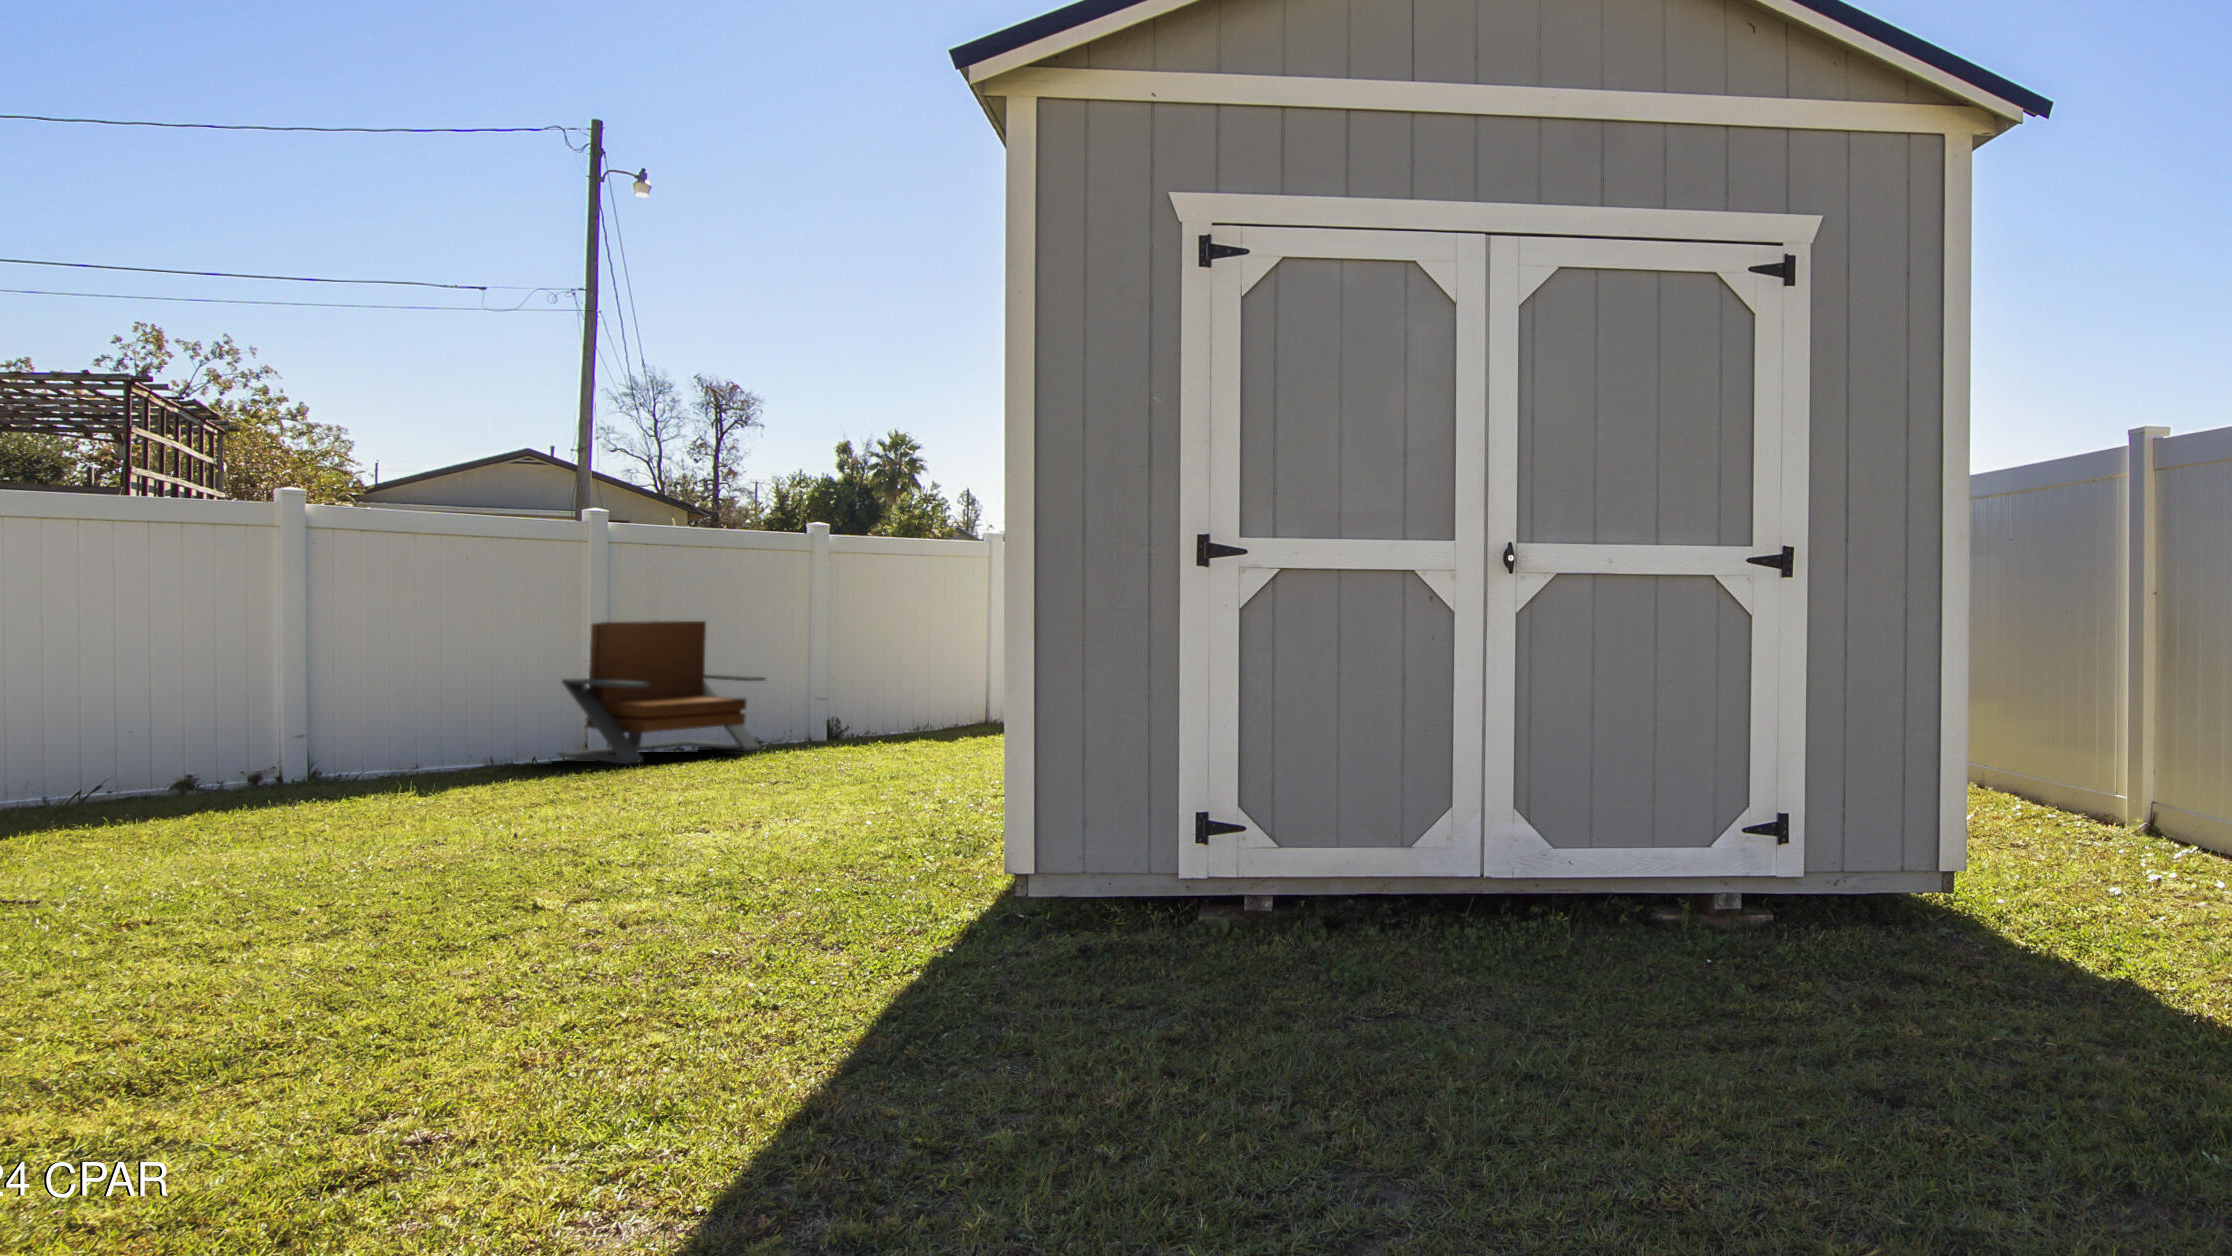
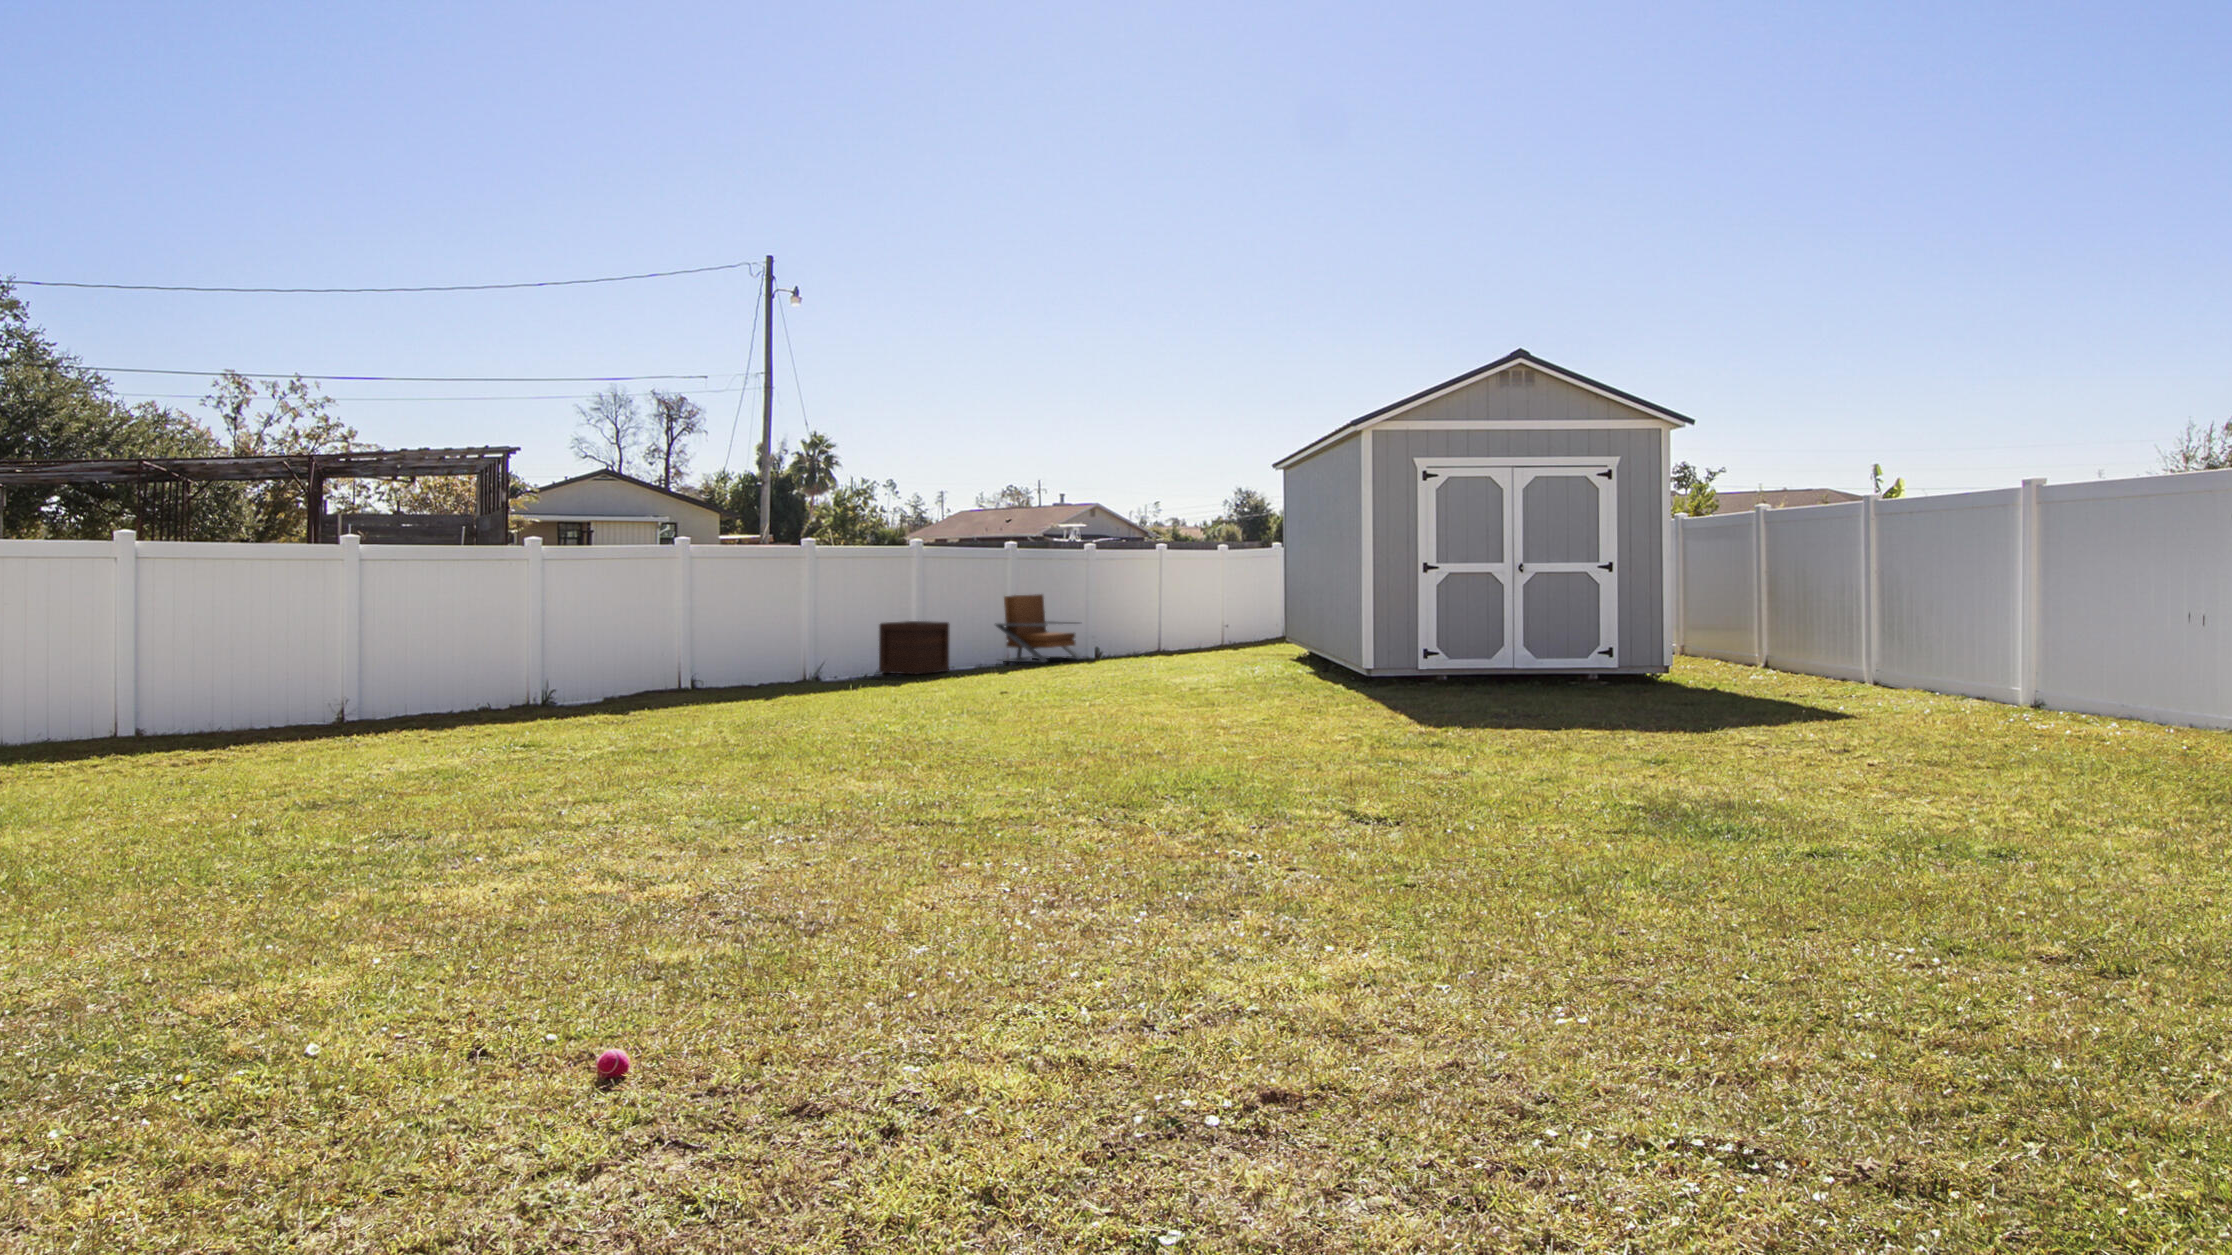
wooden crate: none [82,676,290,810] -> present [879,621,950,674]

